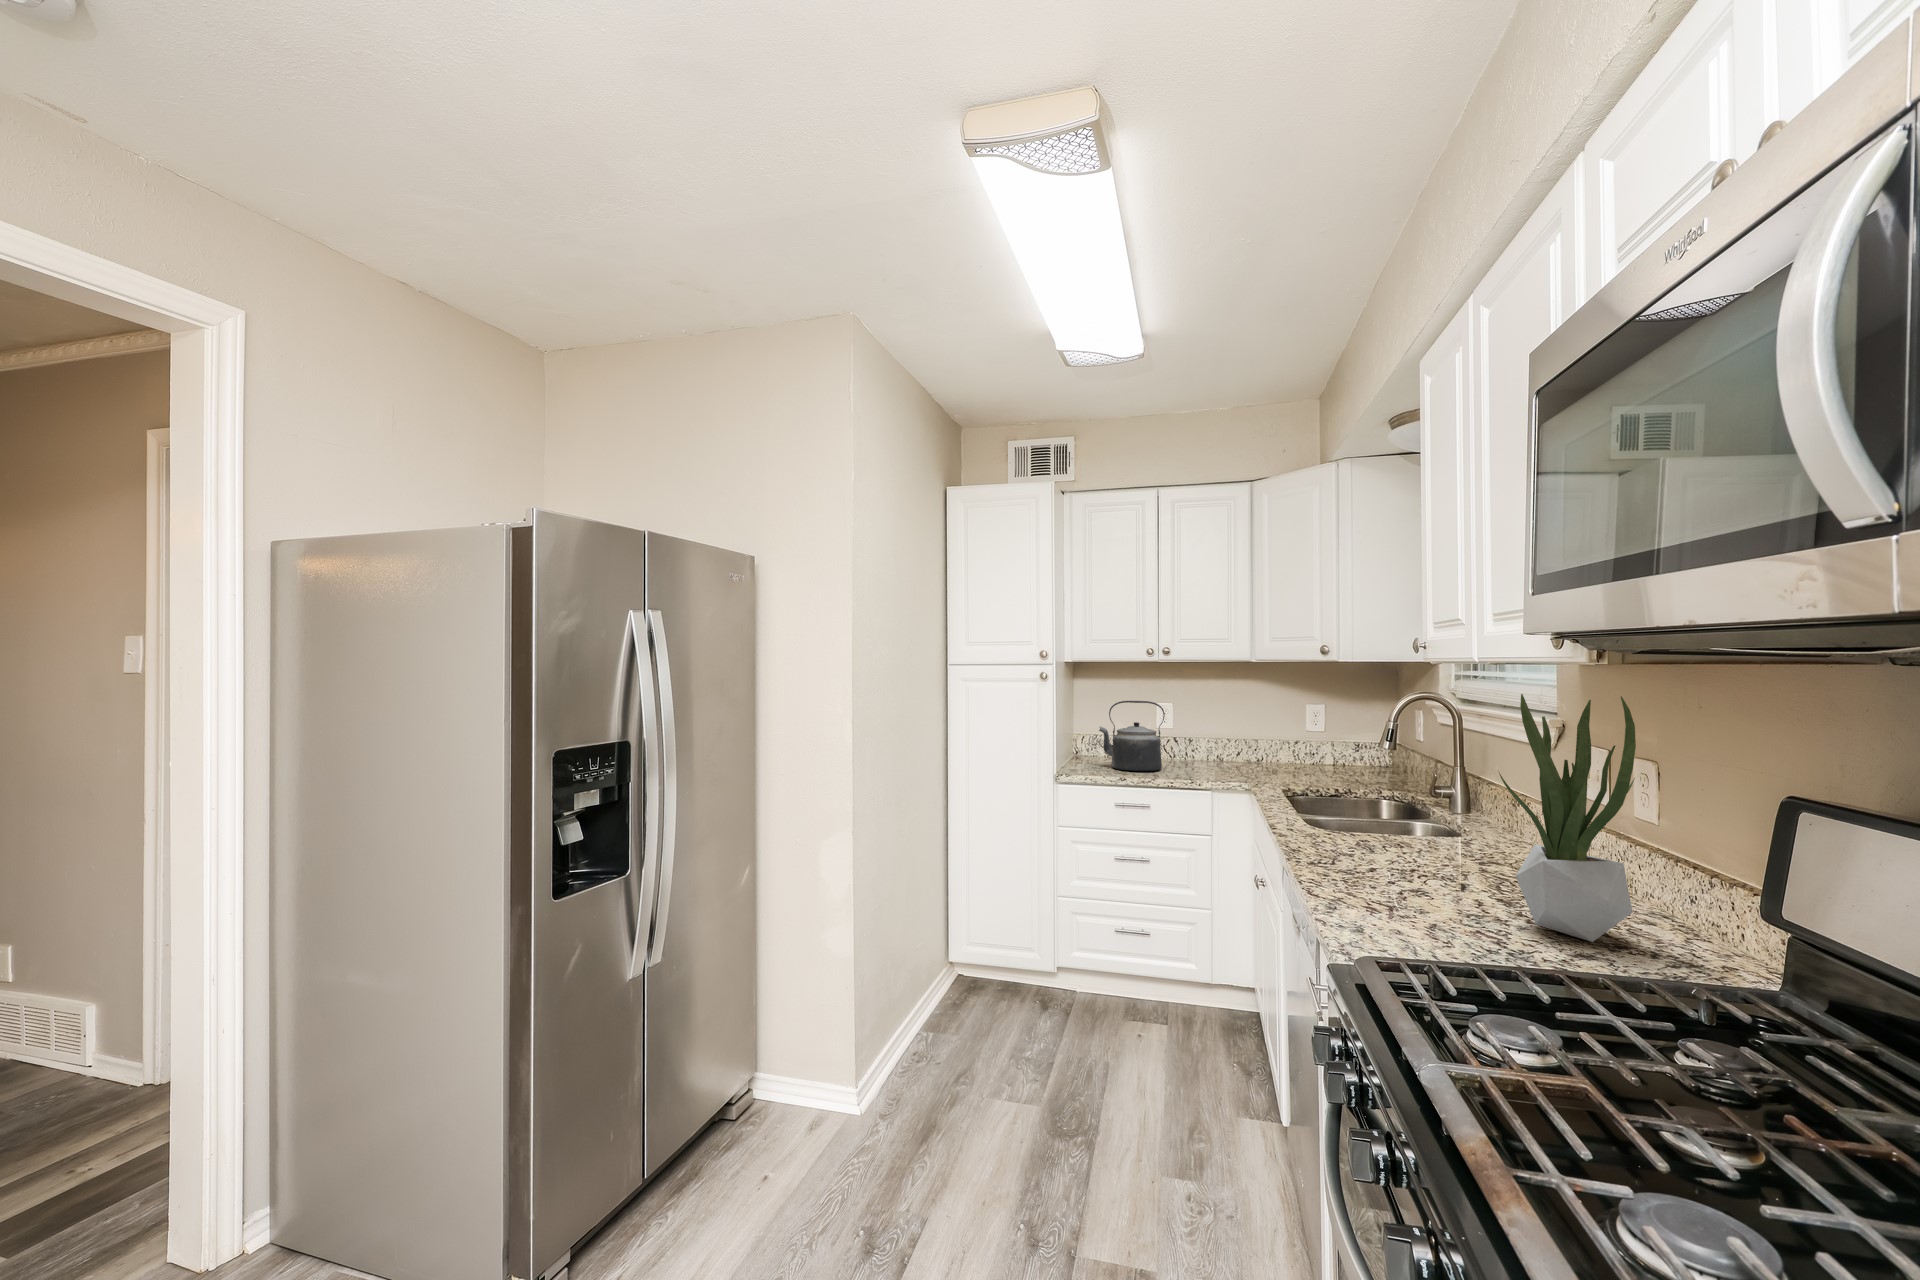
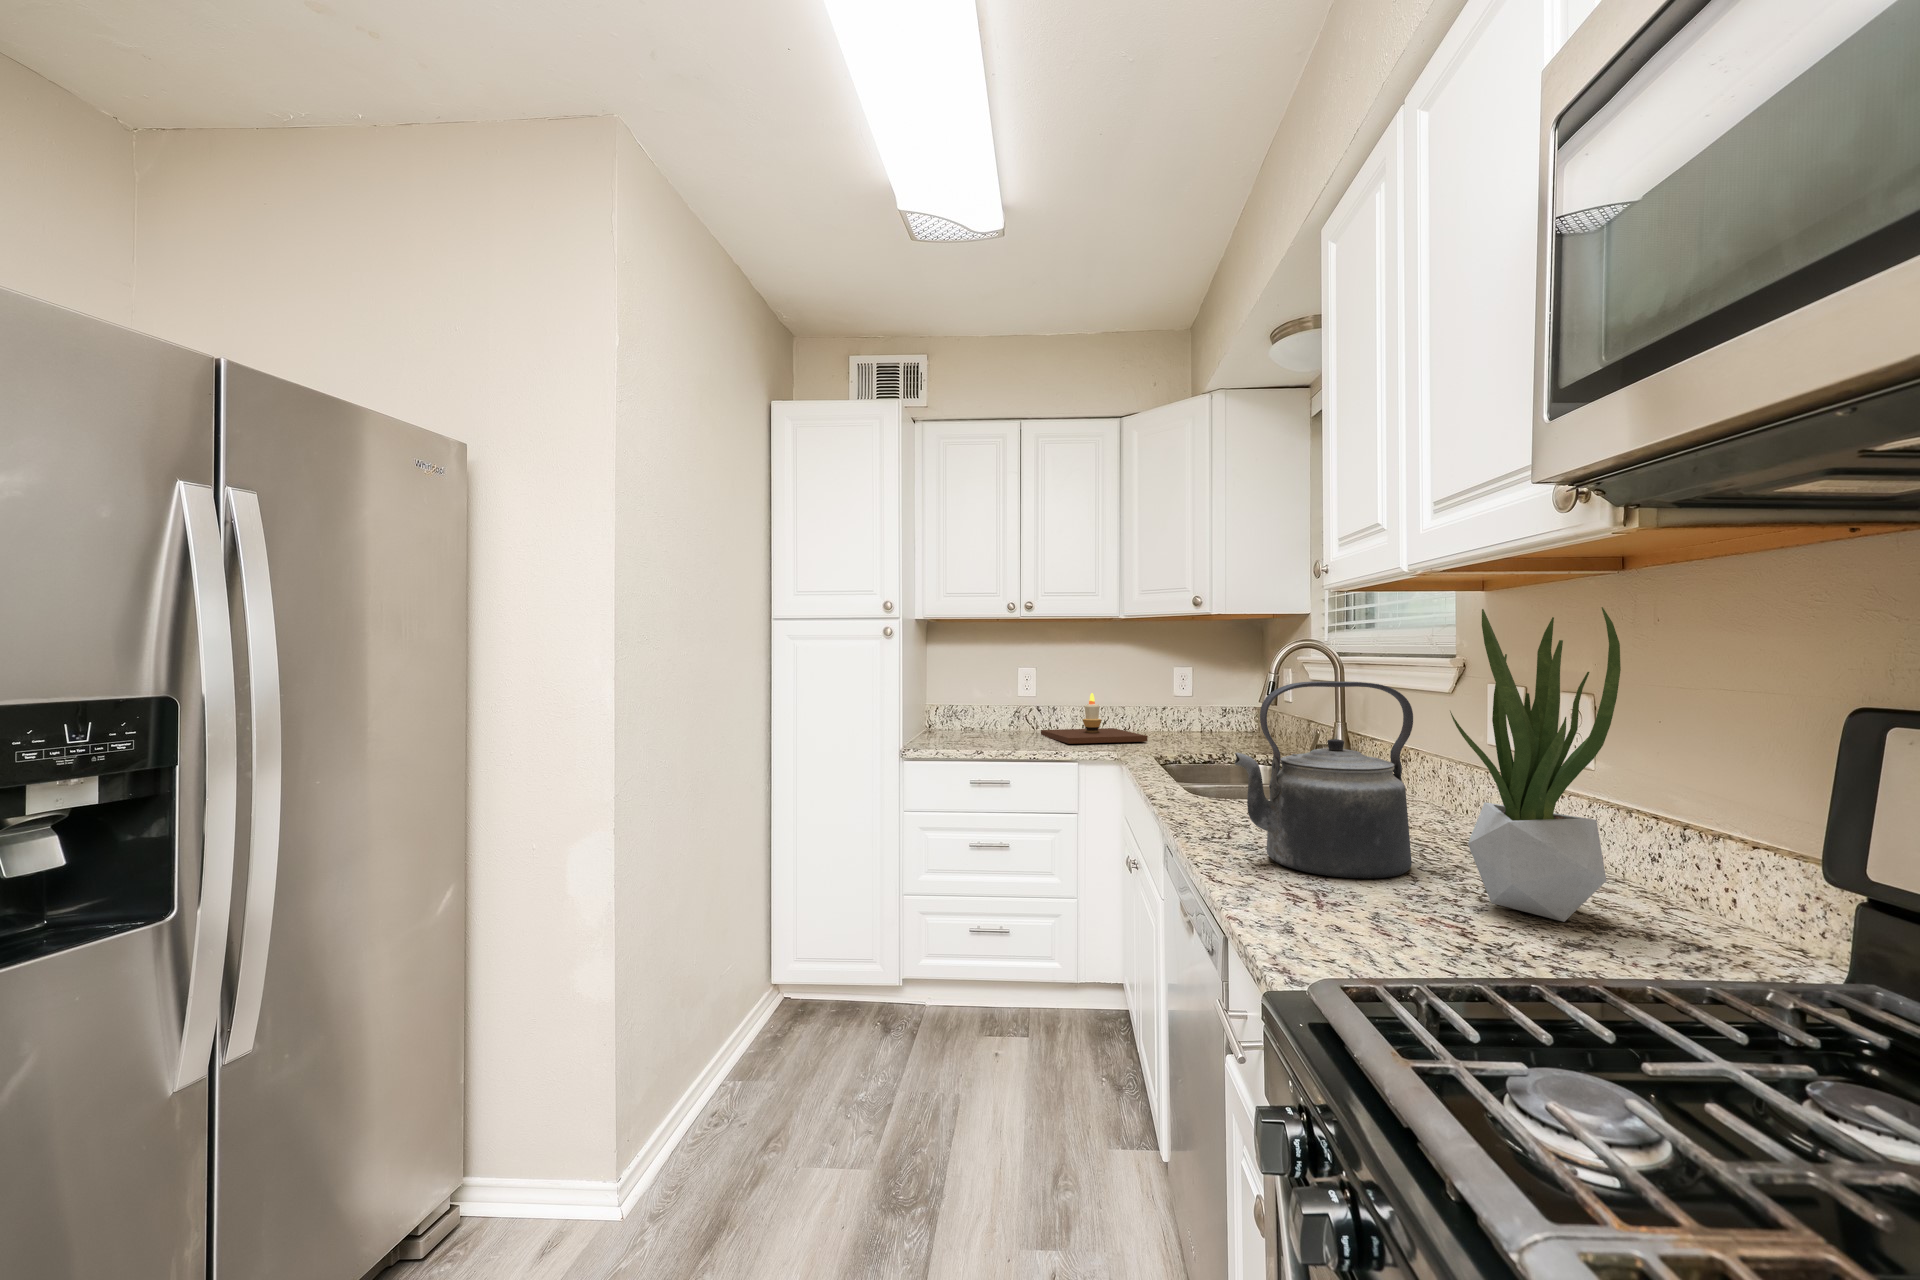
kettle: present [1099,701,1165,771] -> present [1235,681,1413,879]
candle: none [1183,729,1281,774] -> present [1041,693,1148,744]

